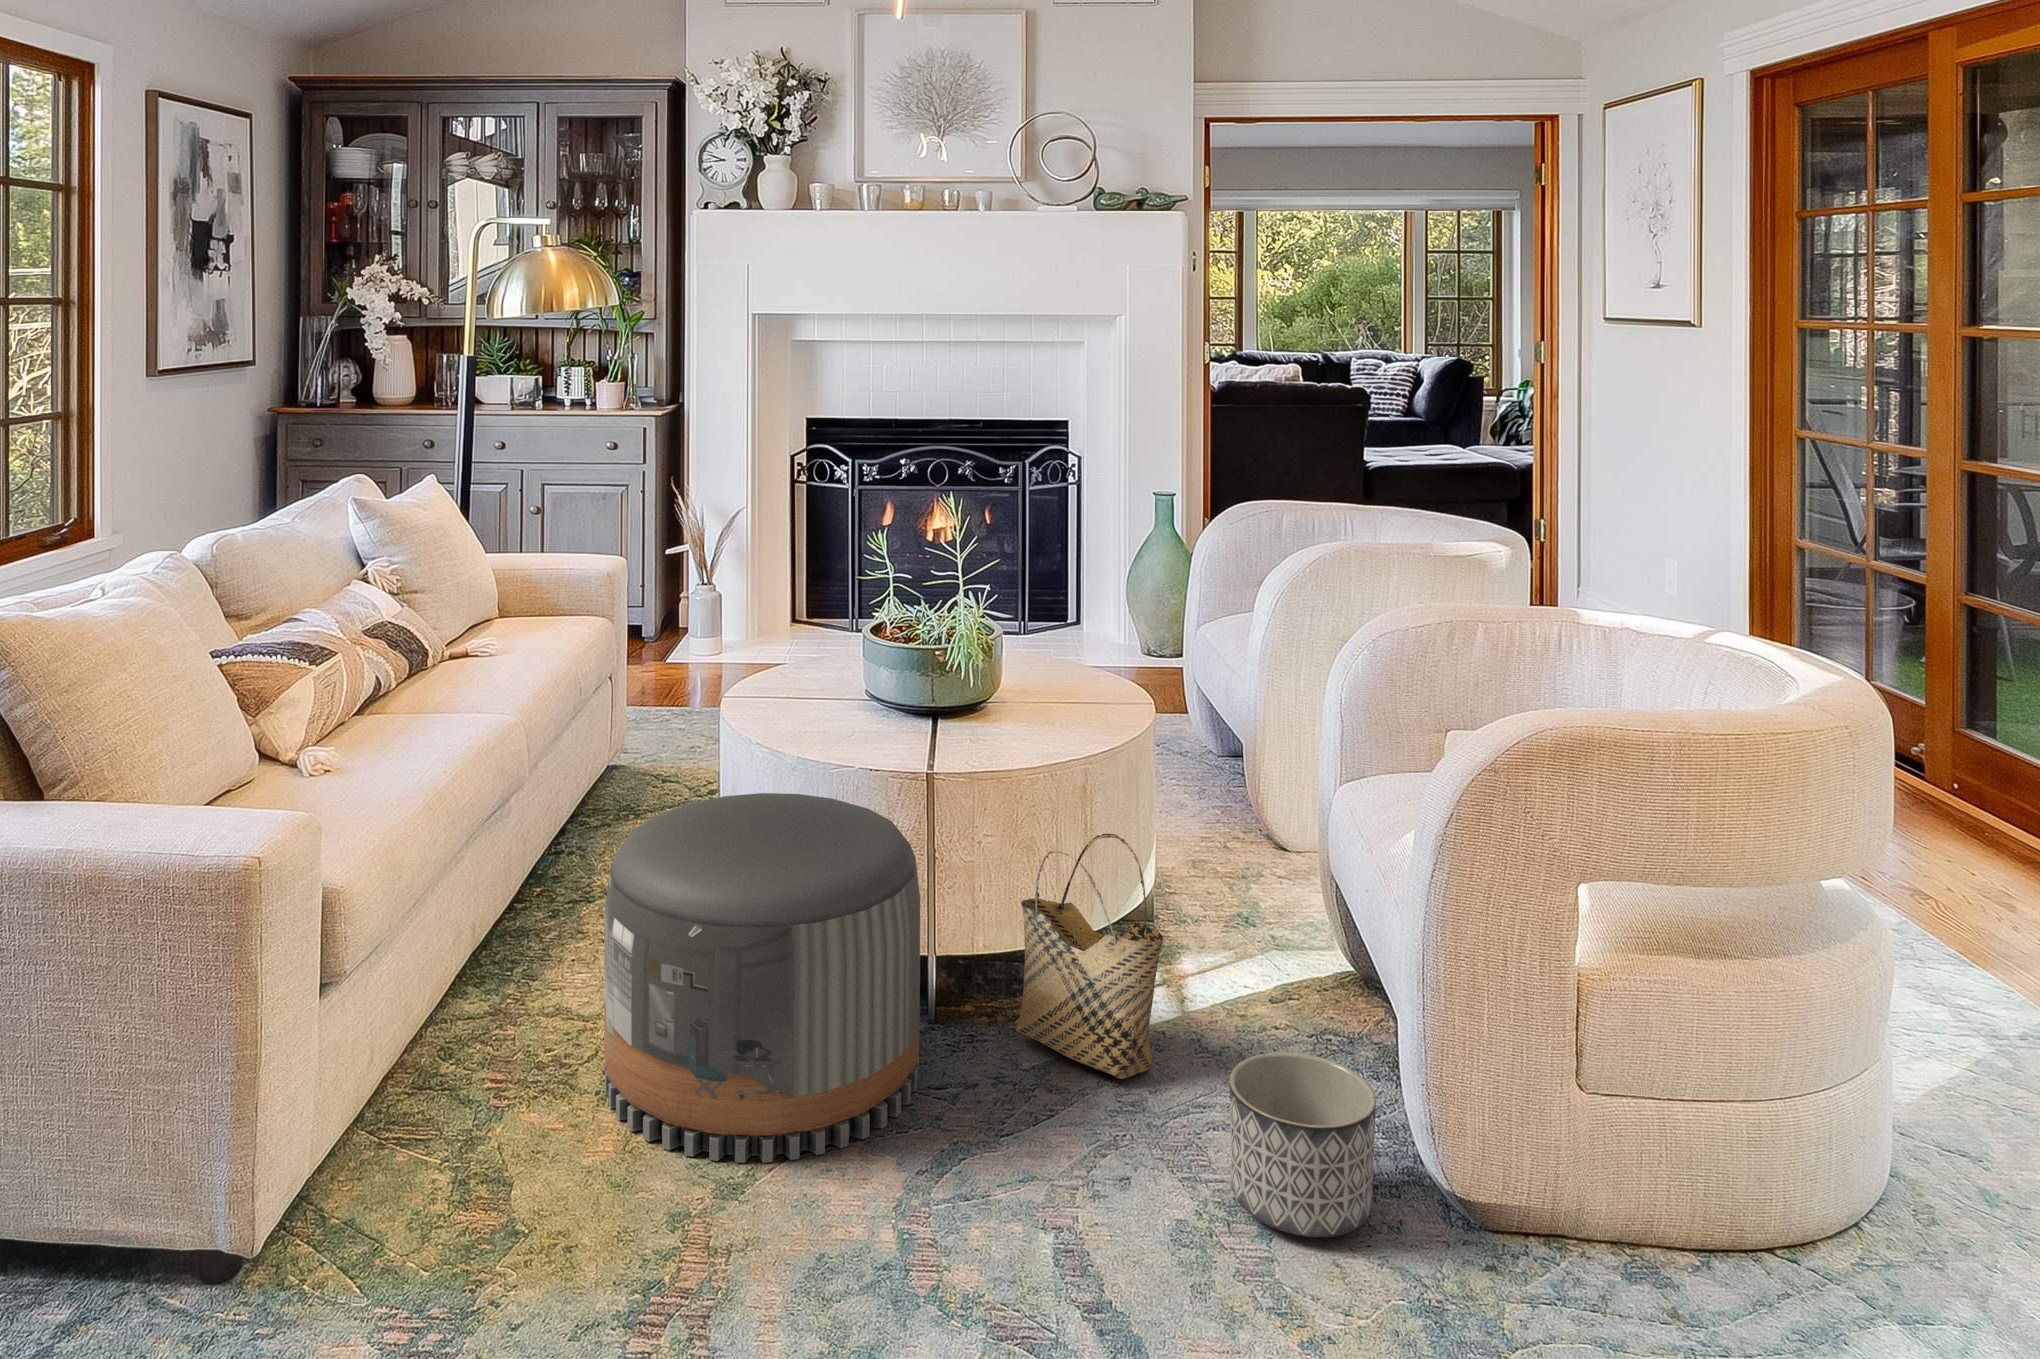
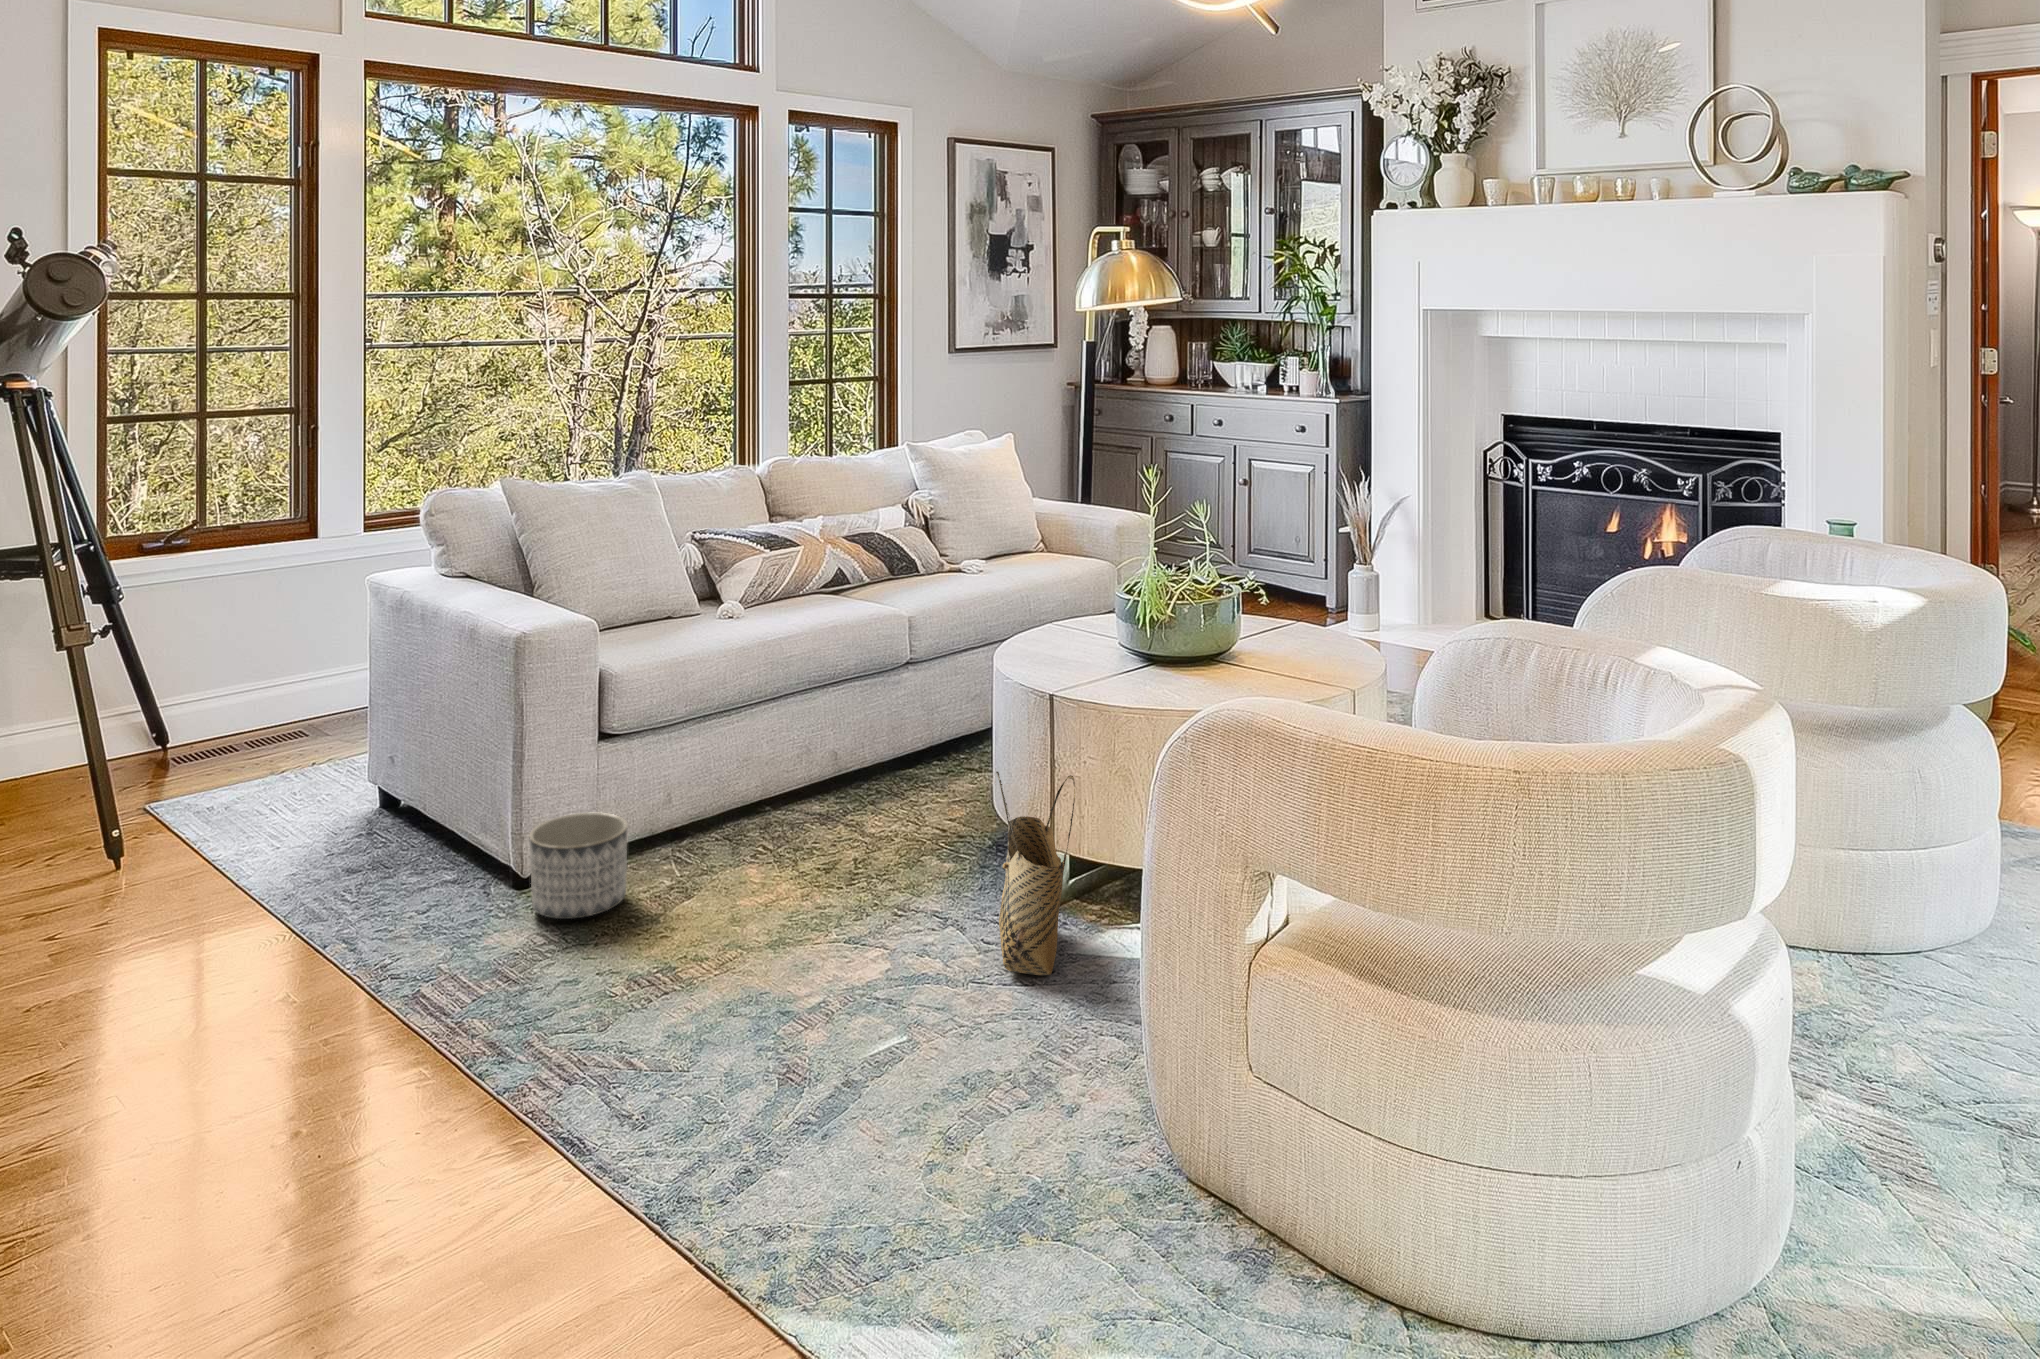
pouf: present [604,793,920,1163] -> none [716,684,954,939]
planter: present [1230,1052,1376,1238] -> present [530,812,628,919]

